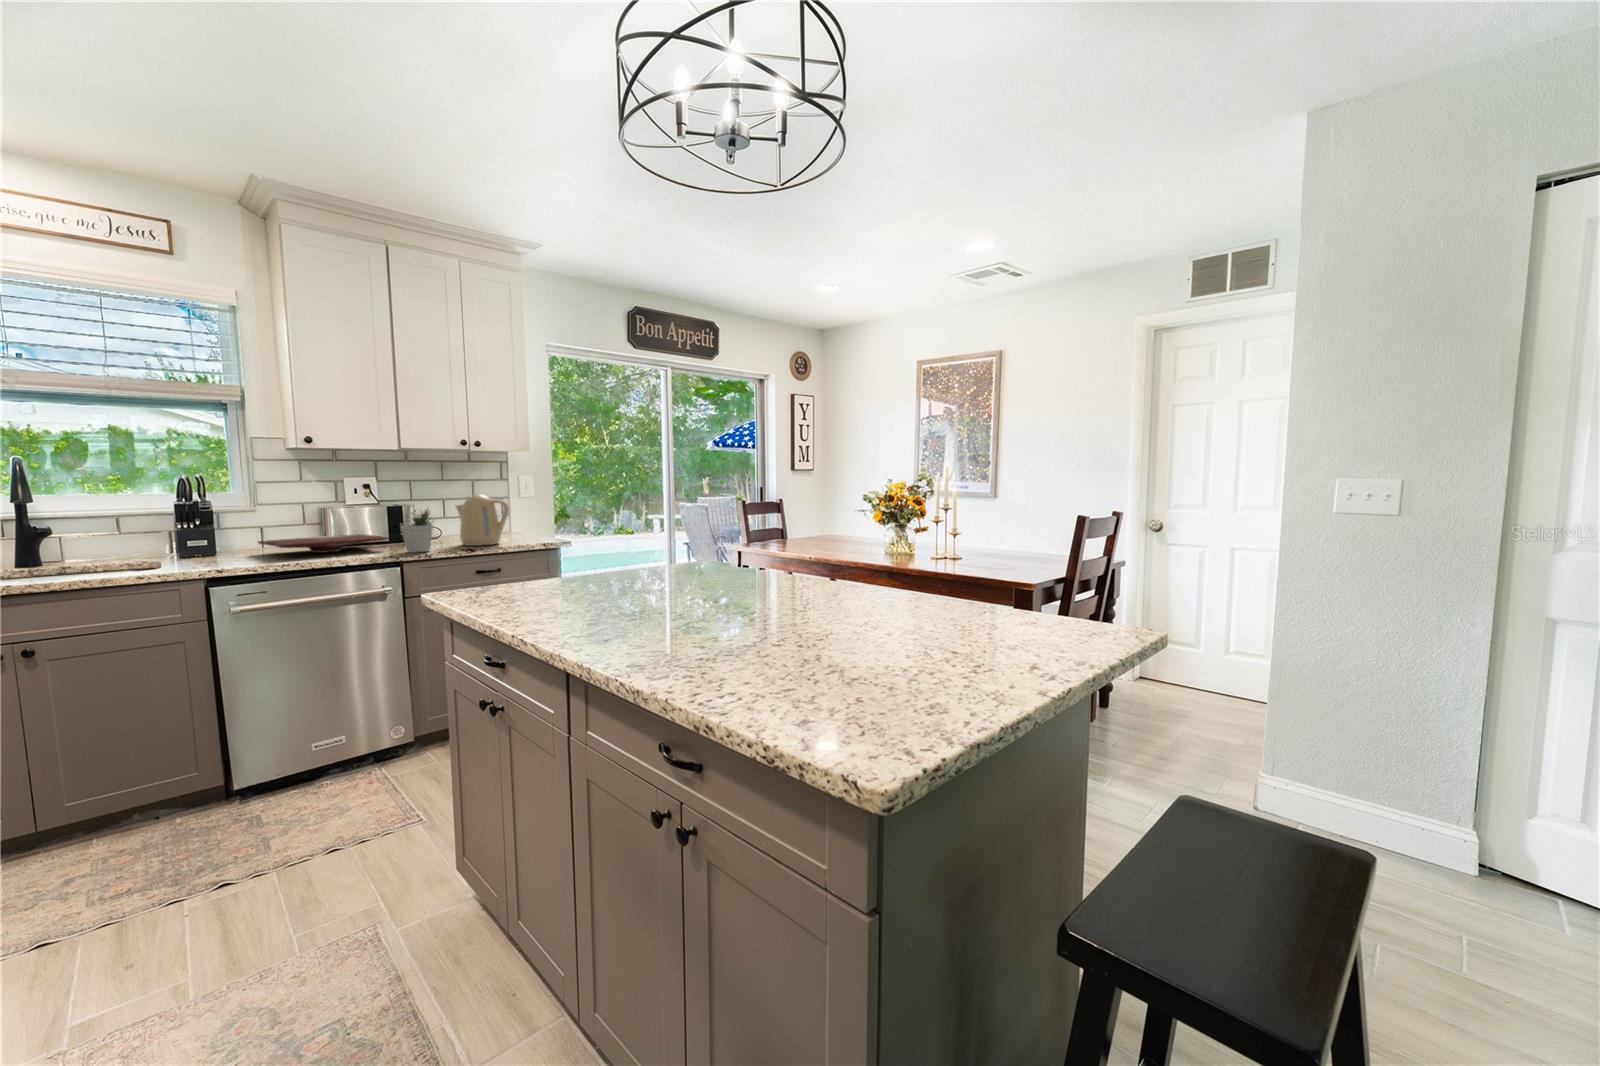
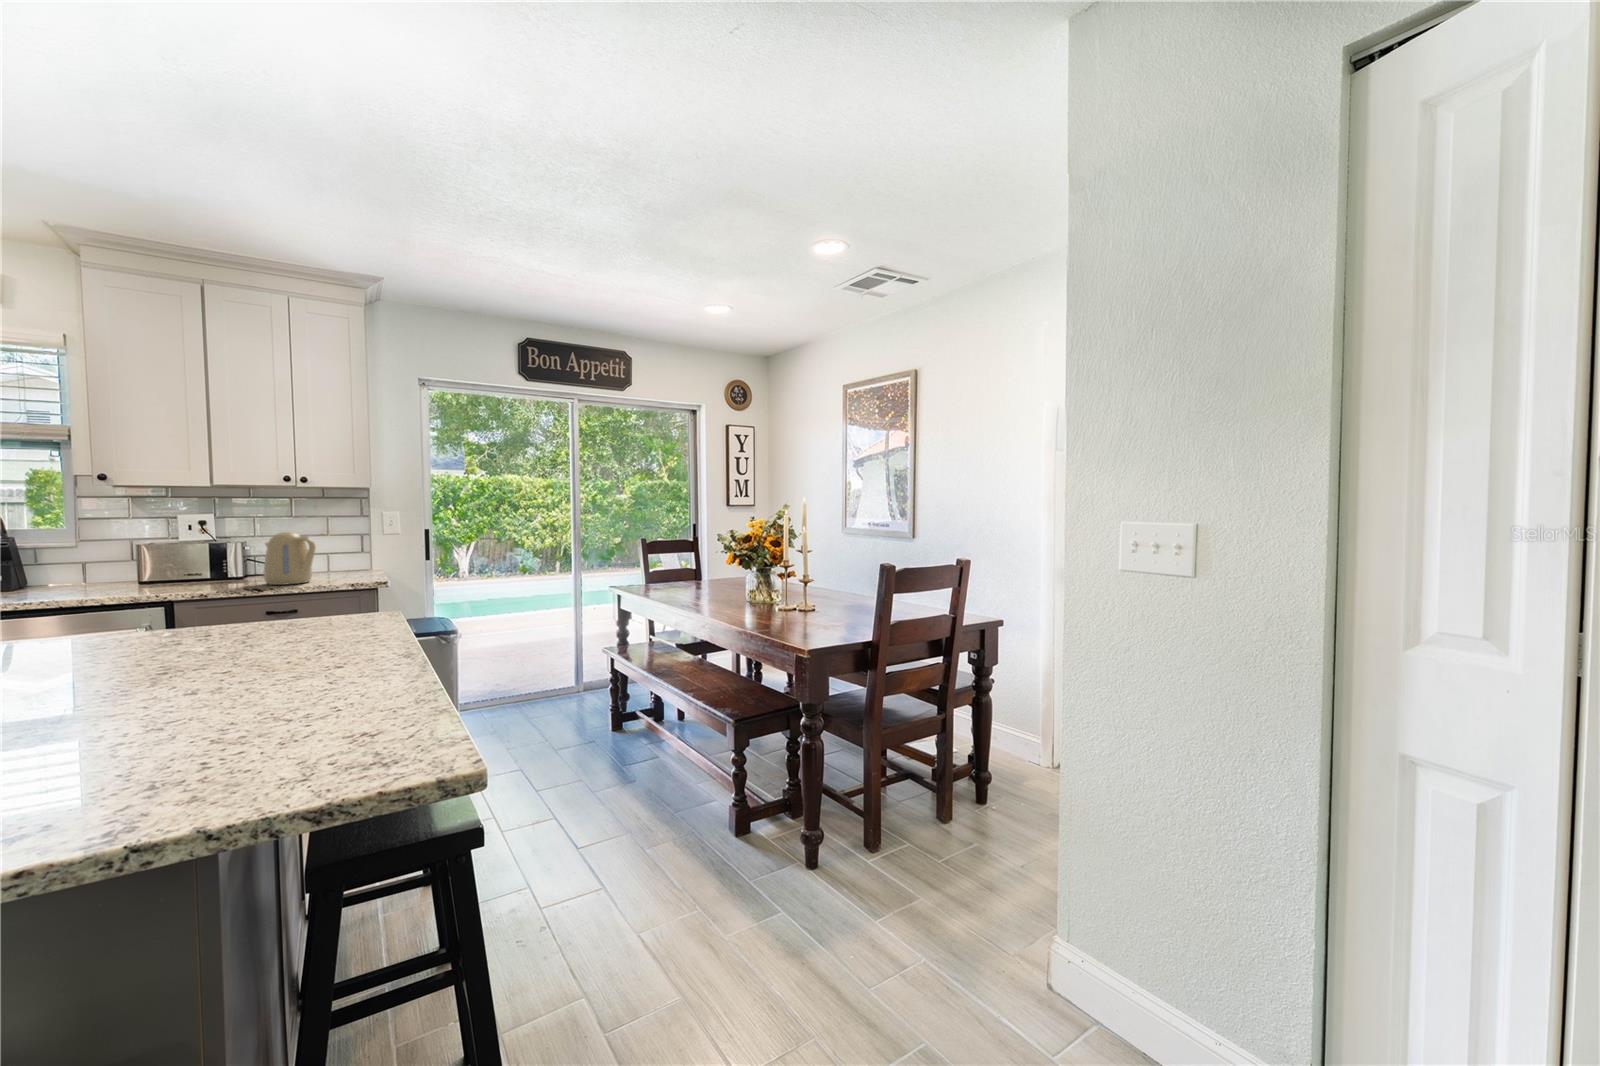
potted plant: present [401,509,433,553] -> none [177,544,220,592]
cutting board: present [258,534,388,553] -> none [39,571,181,590]

